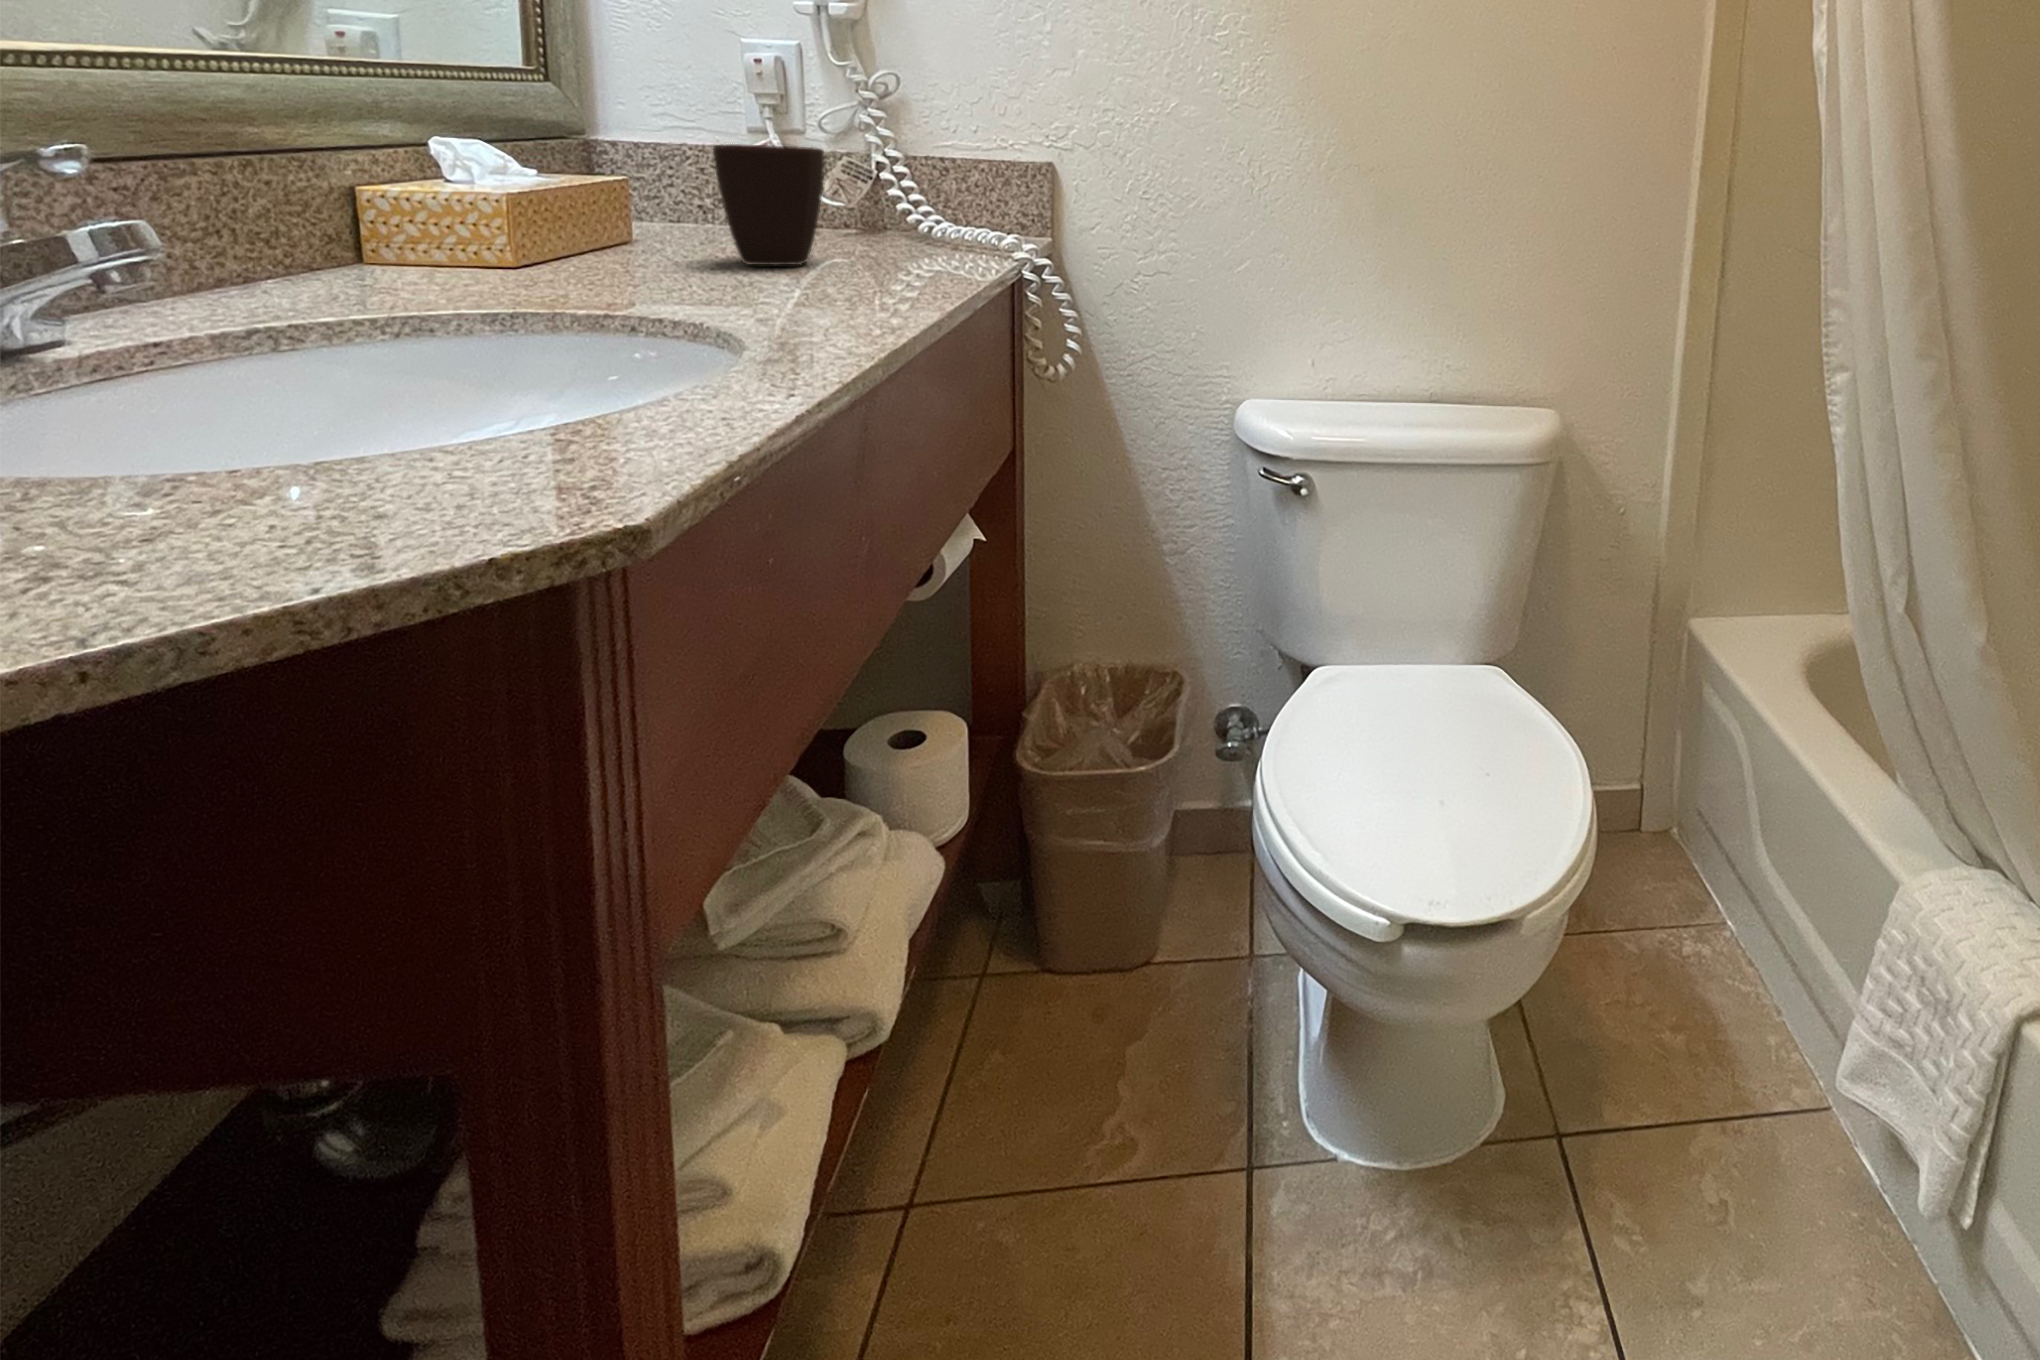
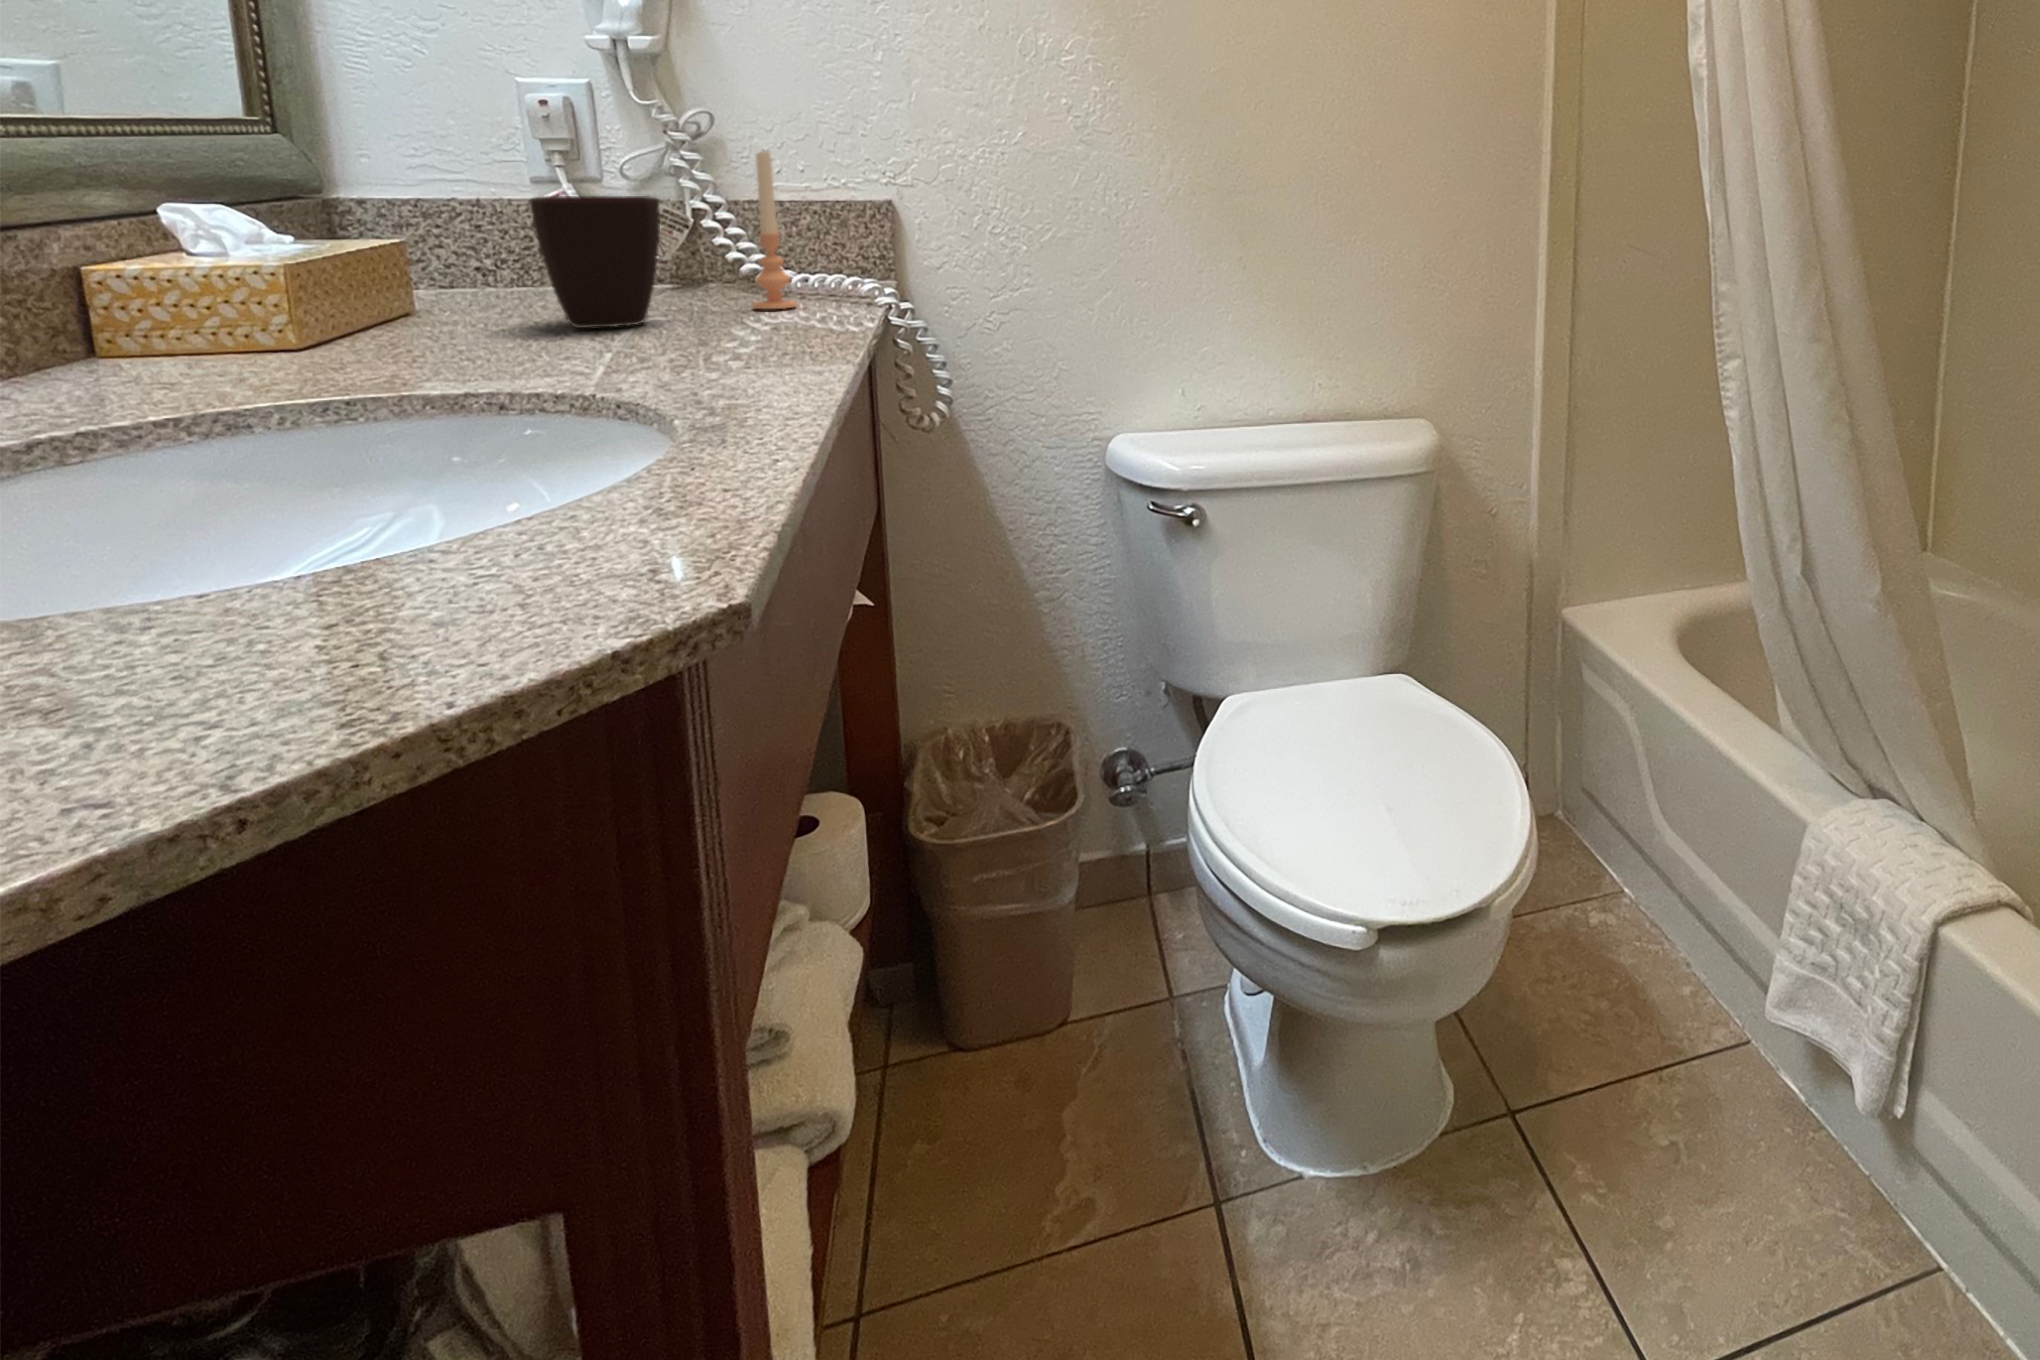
candle: none [907,108,947,258] -> present [753,151,797,309]

